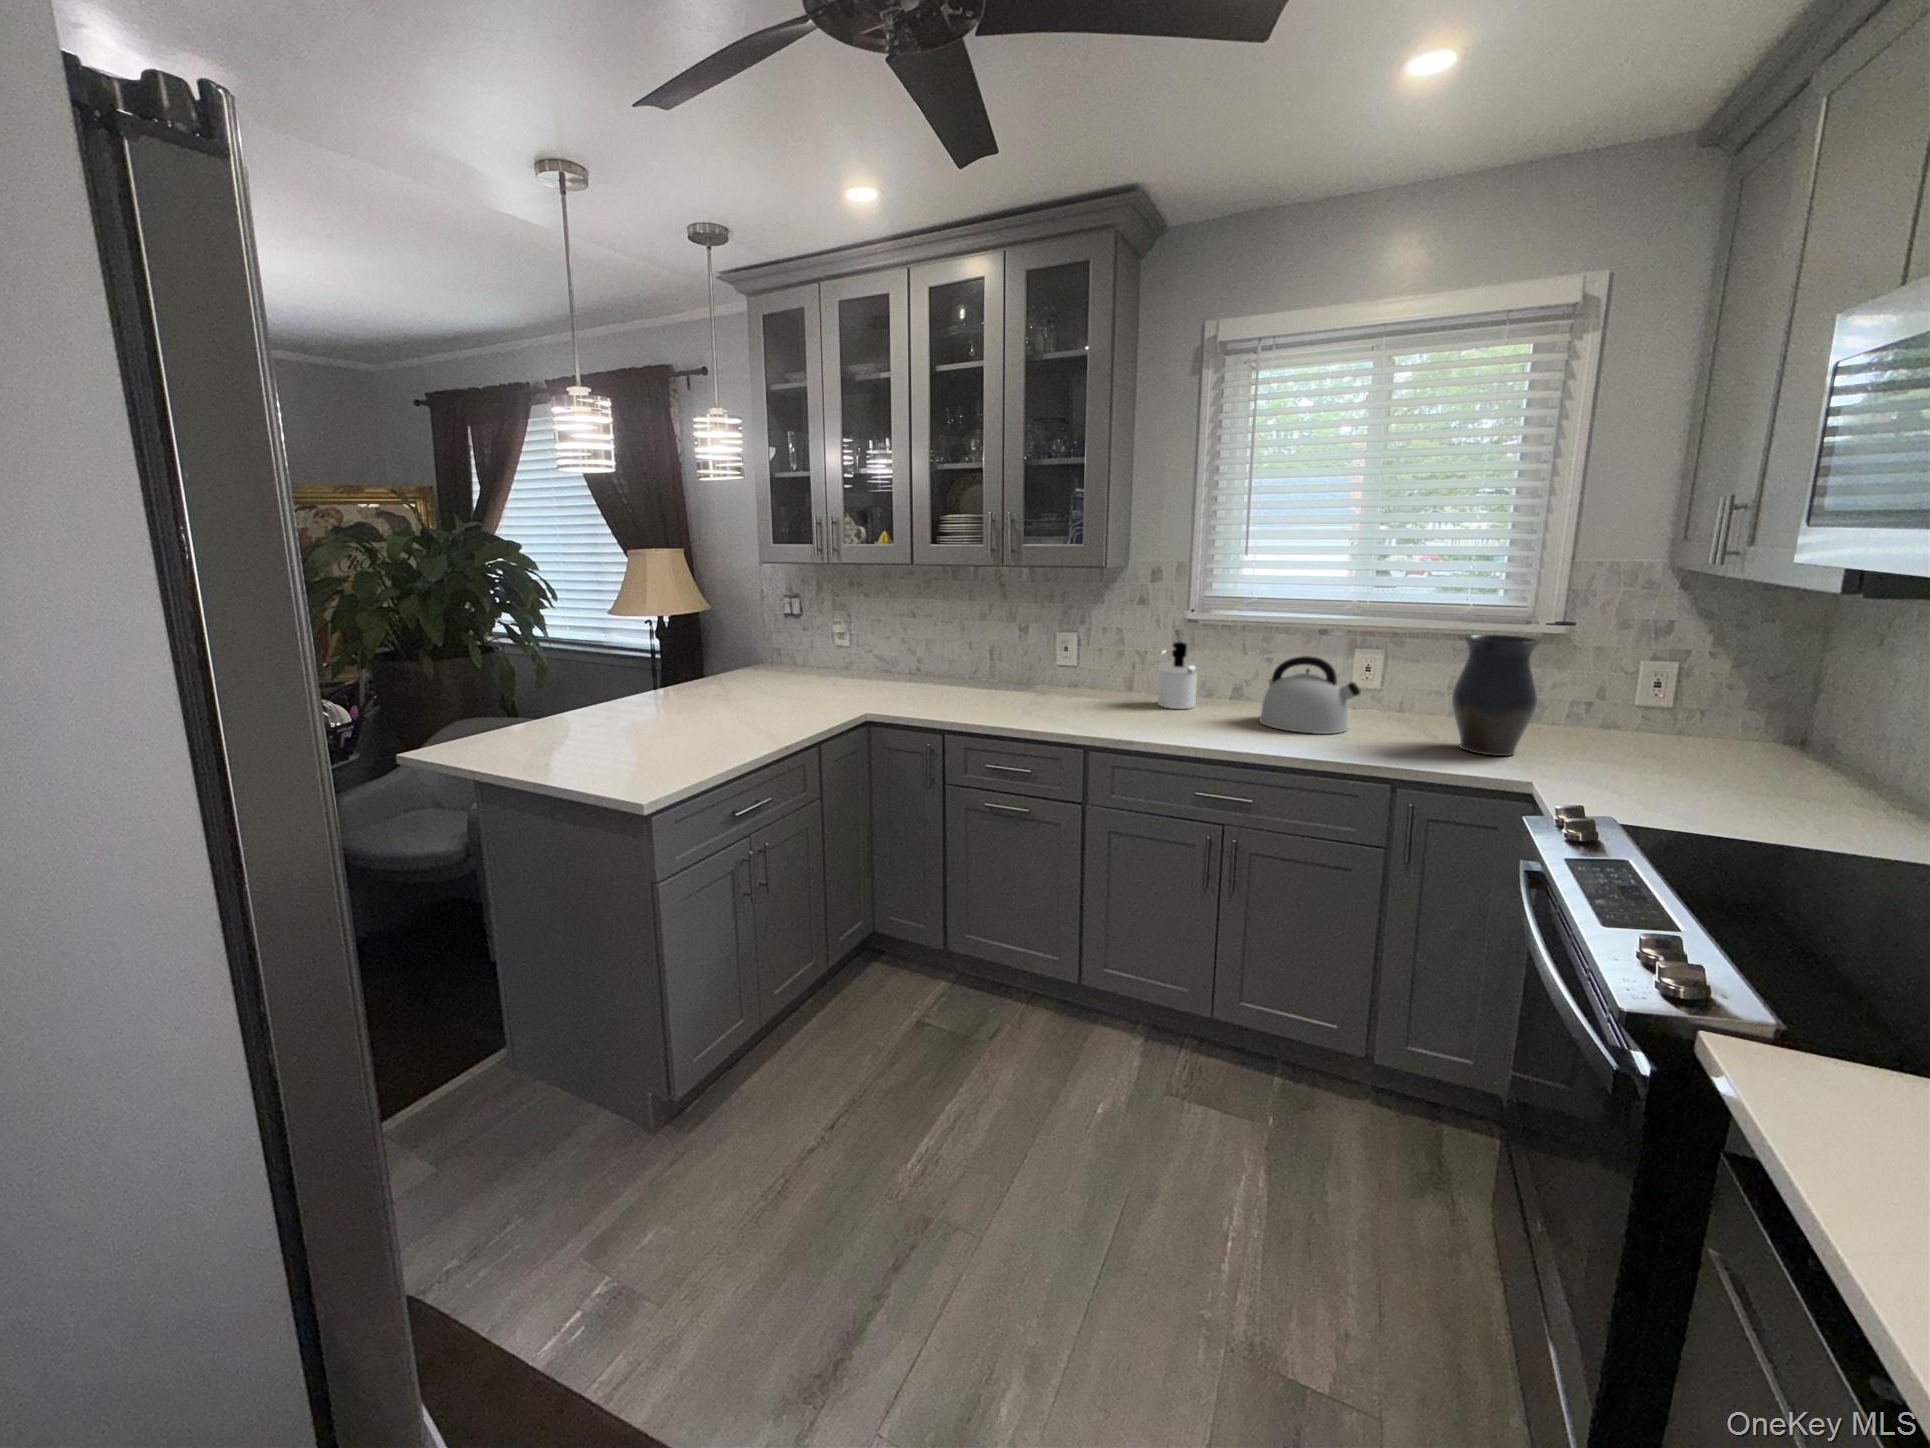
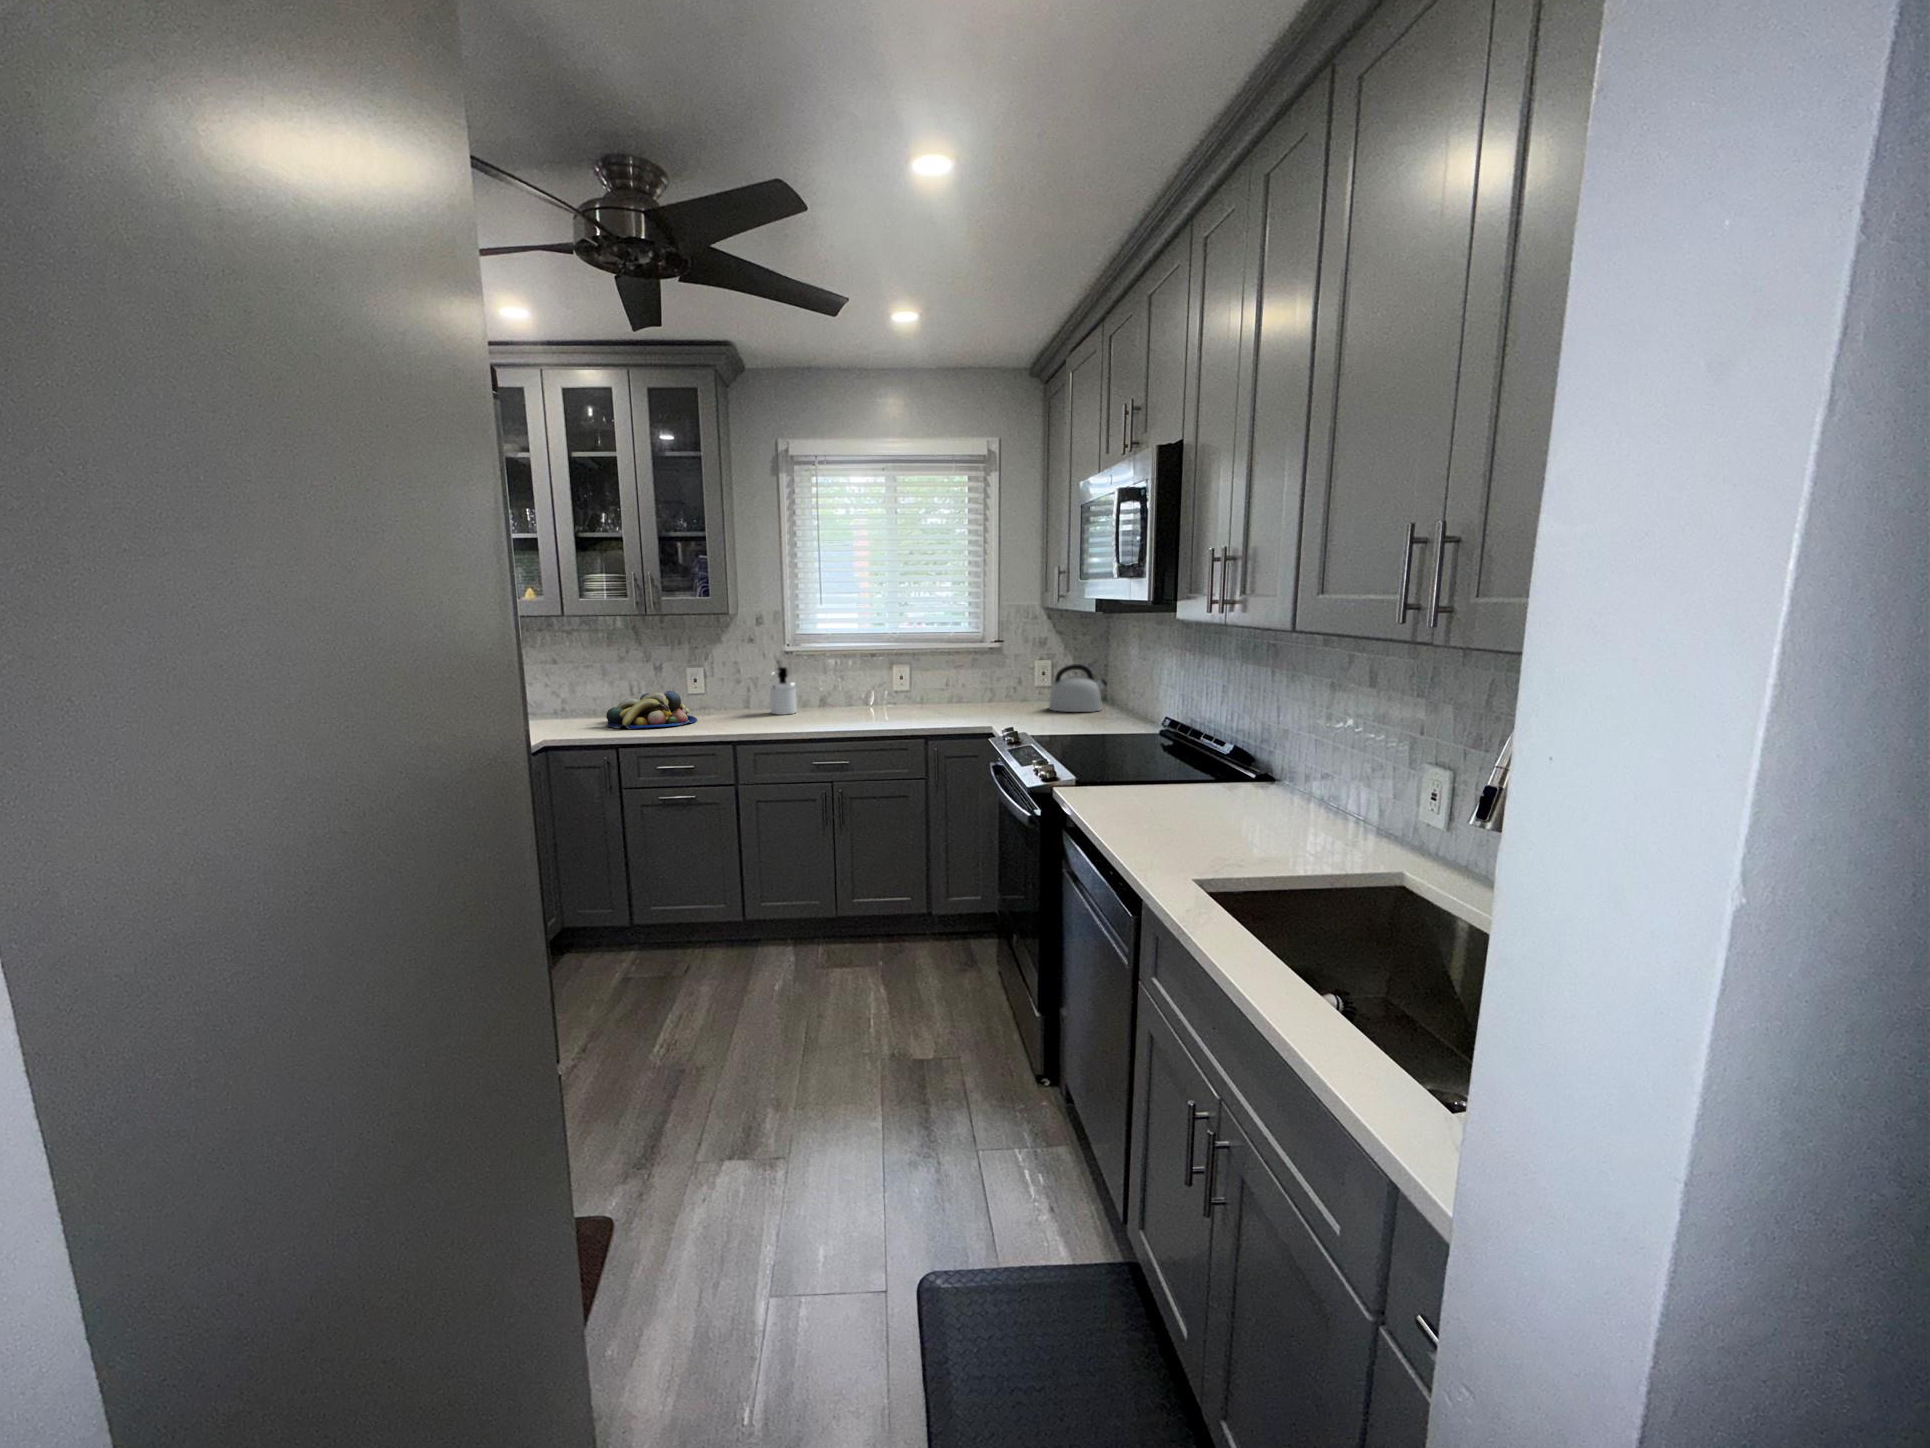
vase: present [1452,635,1540,756] -> none [948,647,989,718]
kettle: present [1260,656,1360,734] -> present [1049,664,1107,712]
fruit bowl: none [943,664,1056,715] -> present [606,691,697,729]

